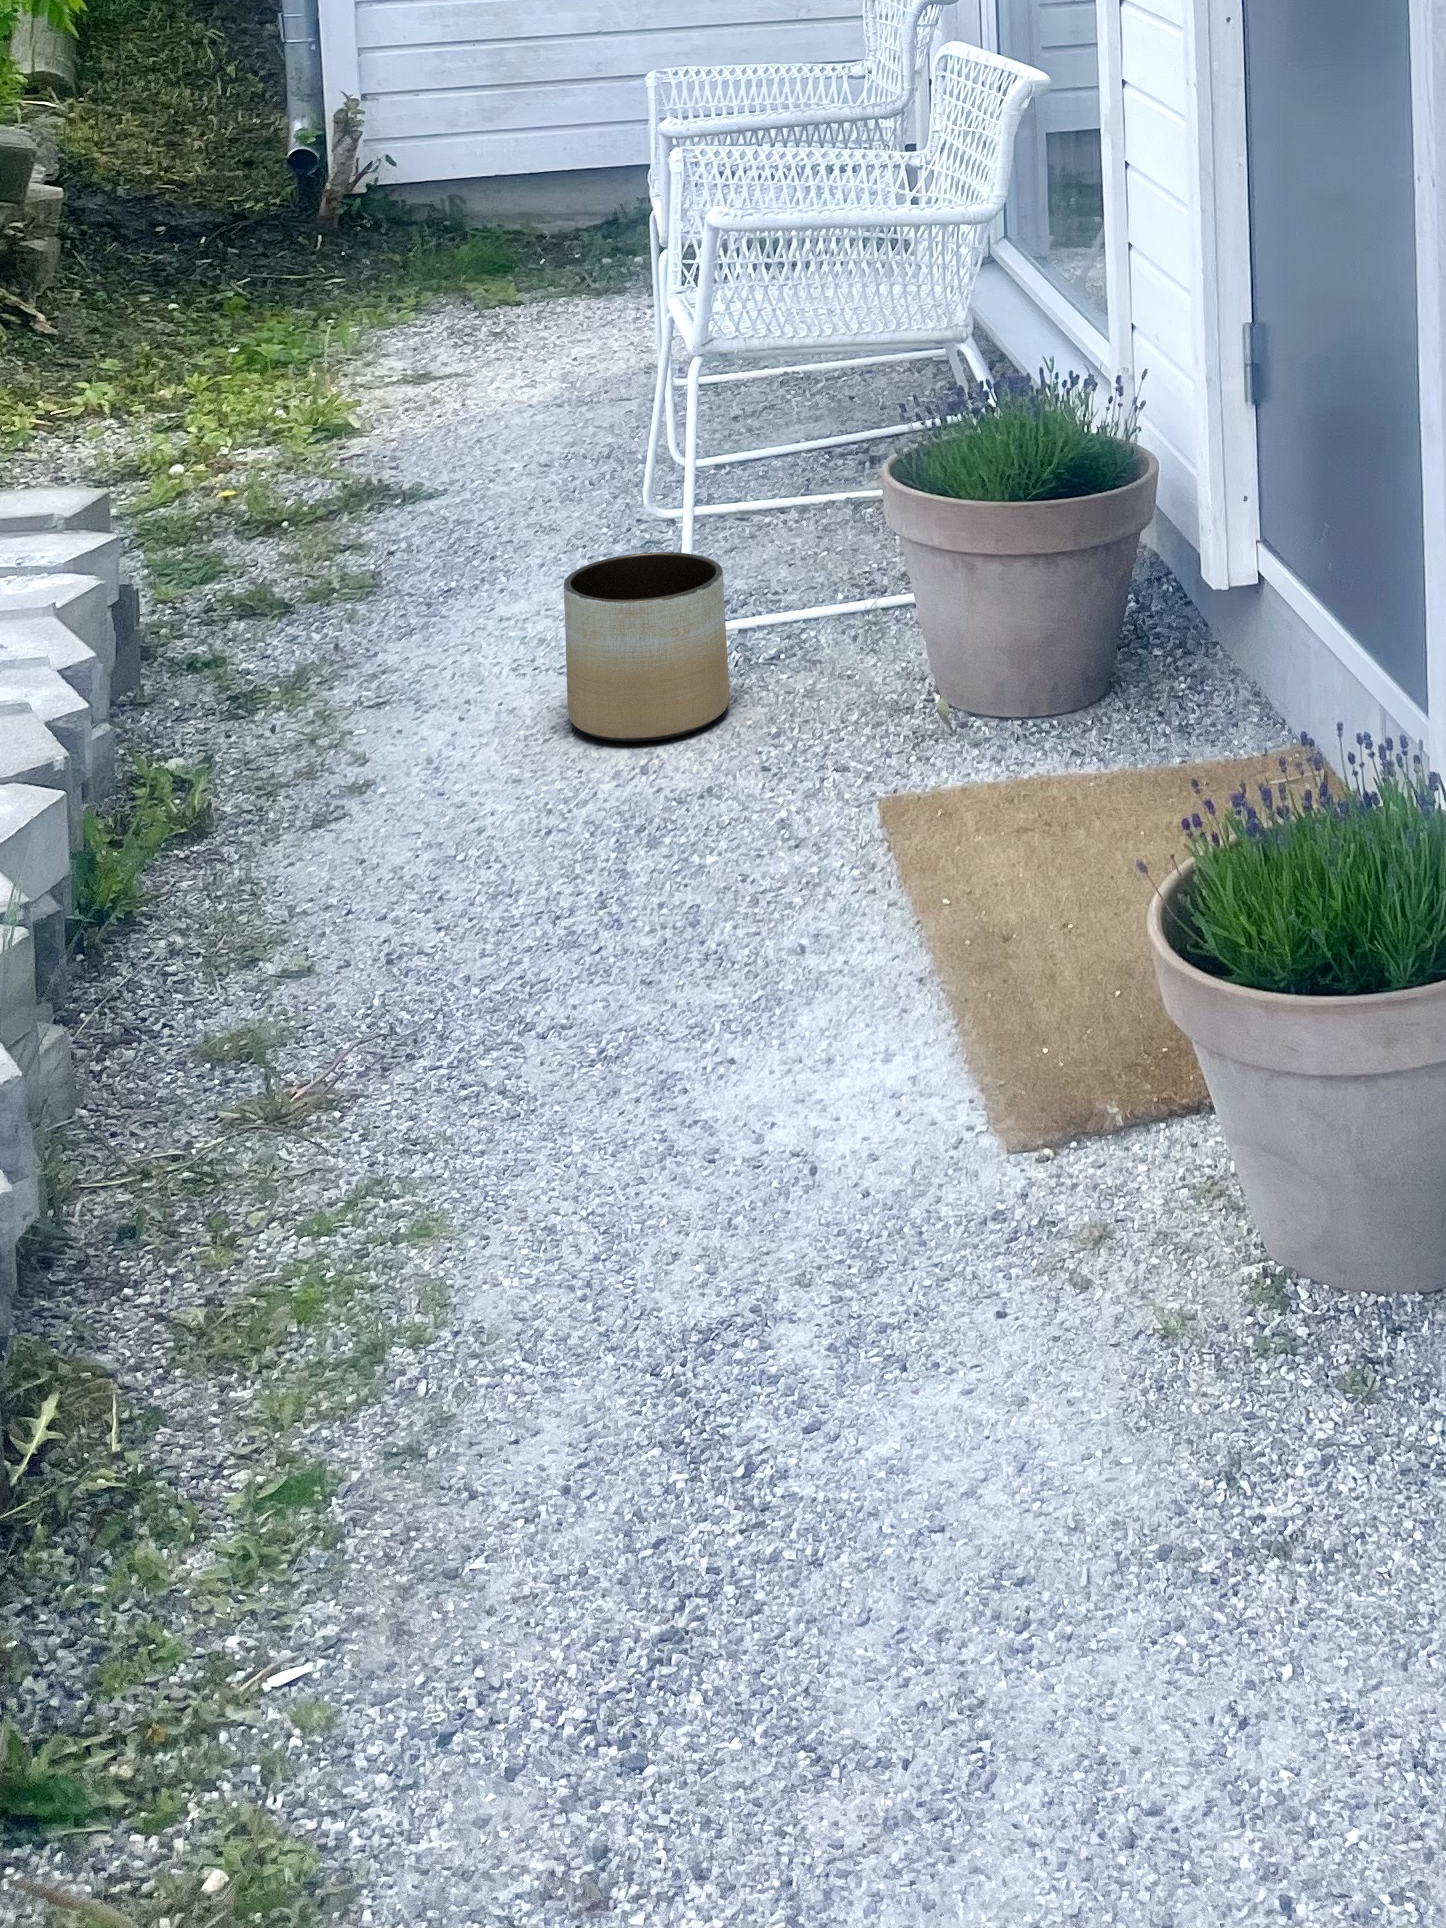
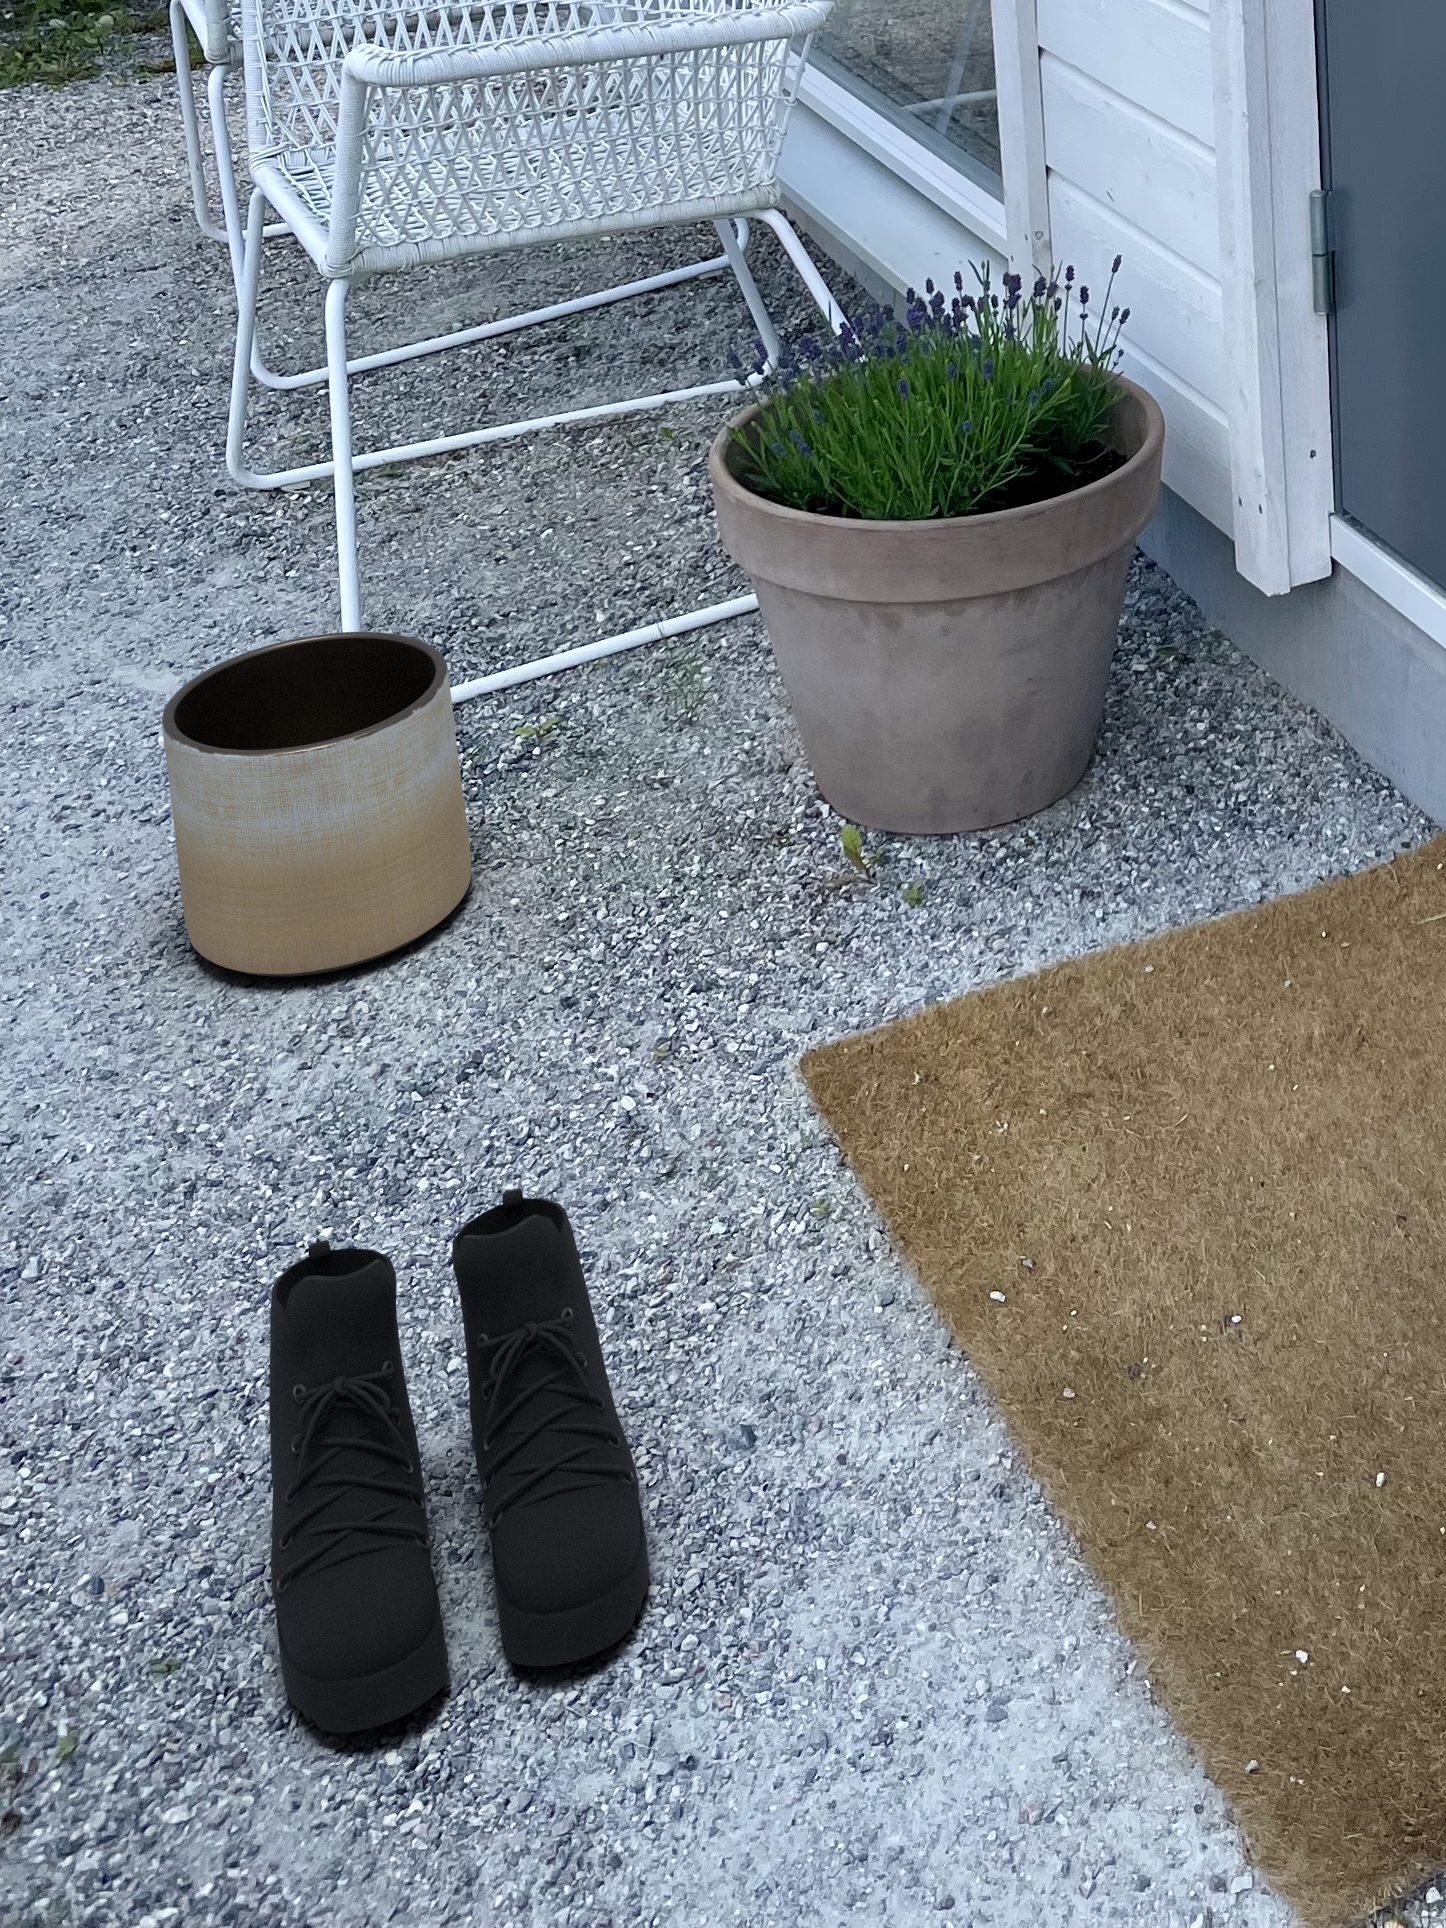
boots: none [544,799,733,1030] -> present [269,1189,649,1733]

